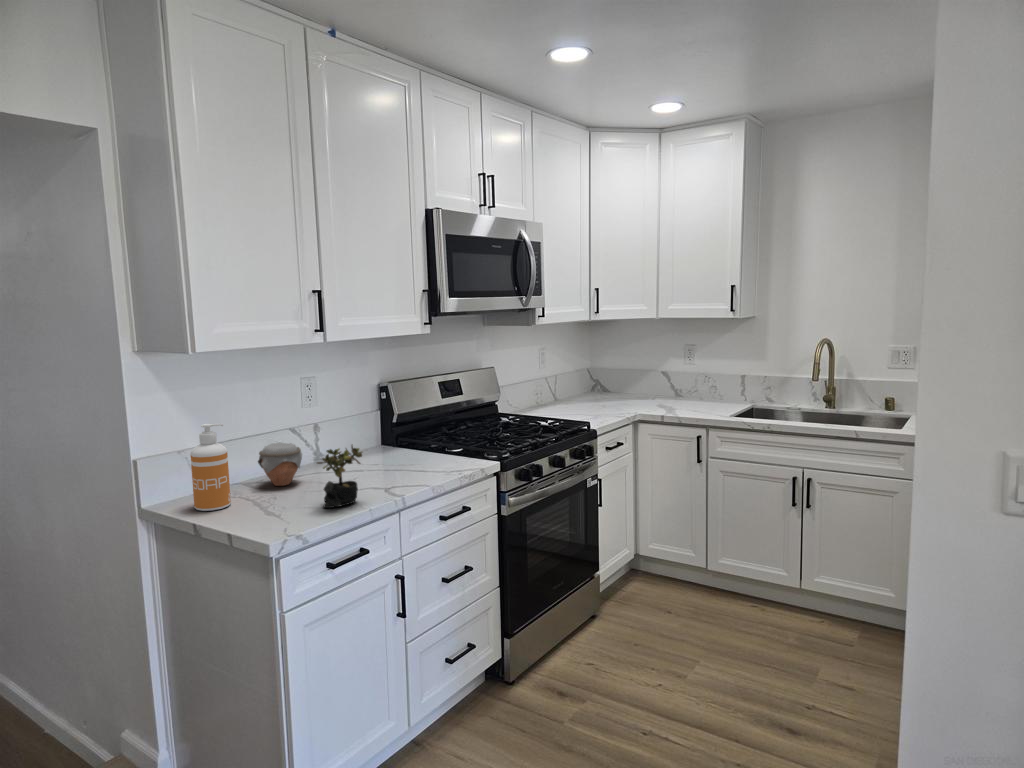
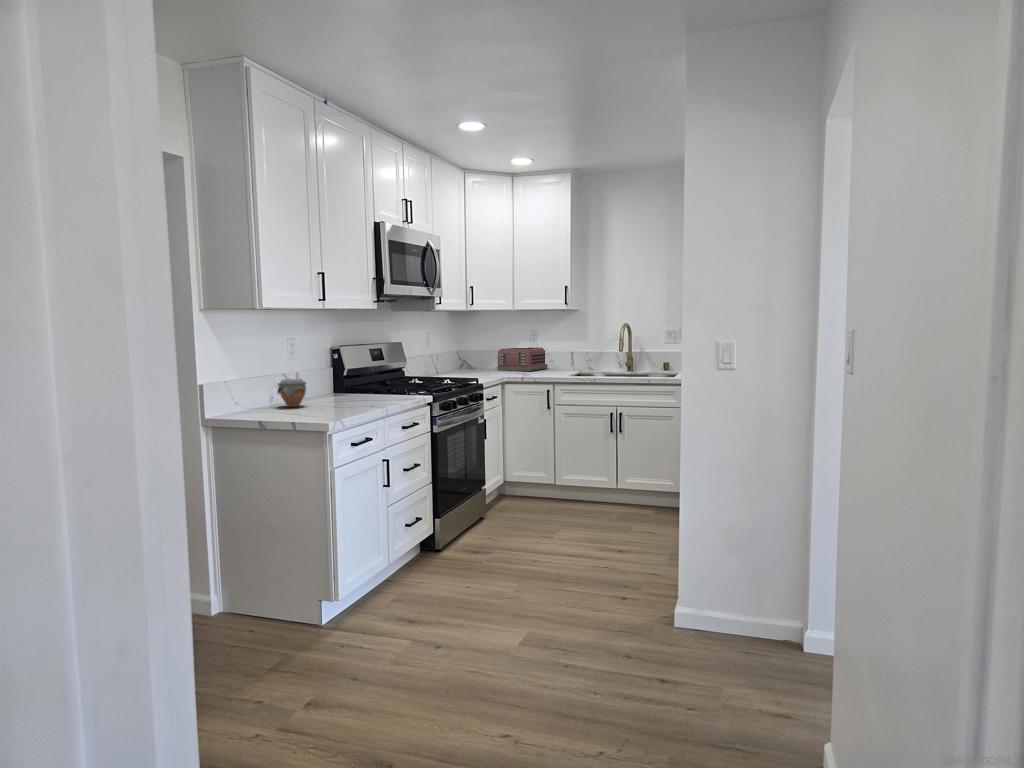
toaster: none [636,366,708,402] -> present [497,348,548,371]
soap dispenser: present [190,424,231,511] -> none [248,359,273,416]
succulent plant: present [317,446,362,508] -> none [337,372,363,412]

